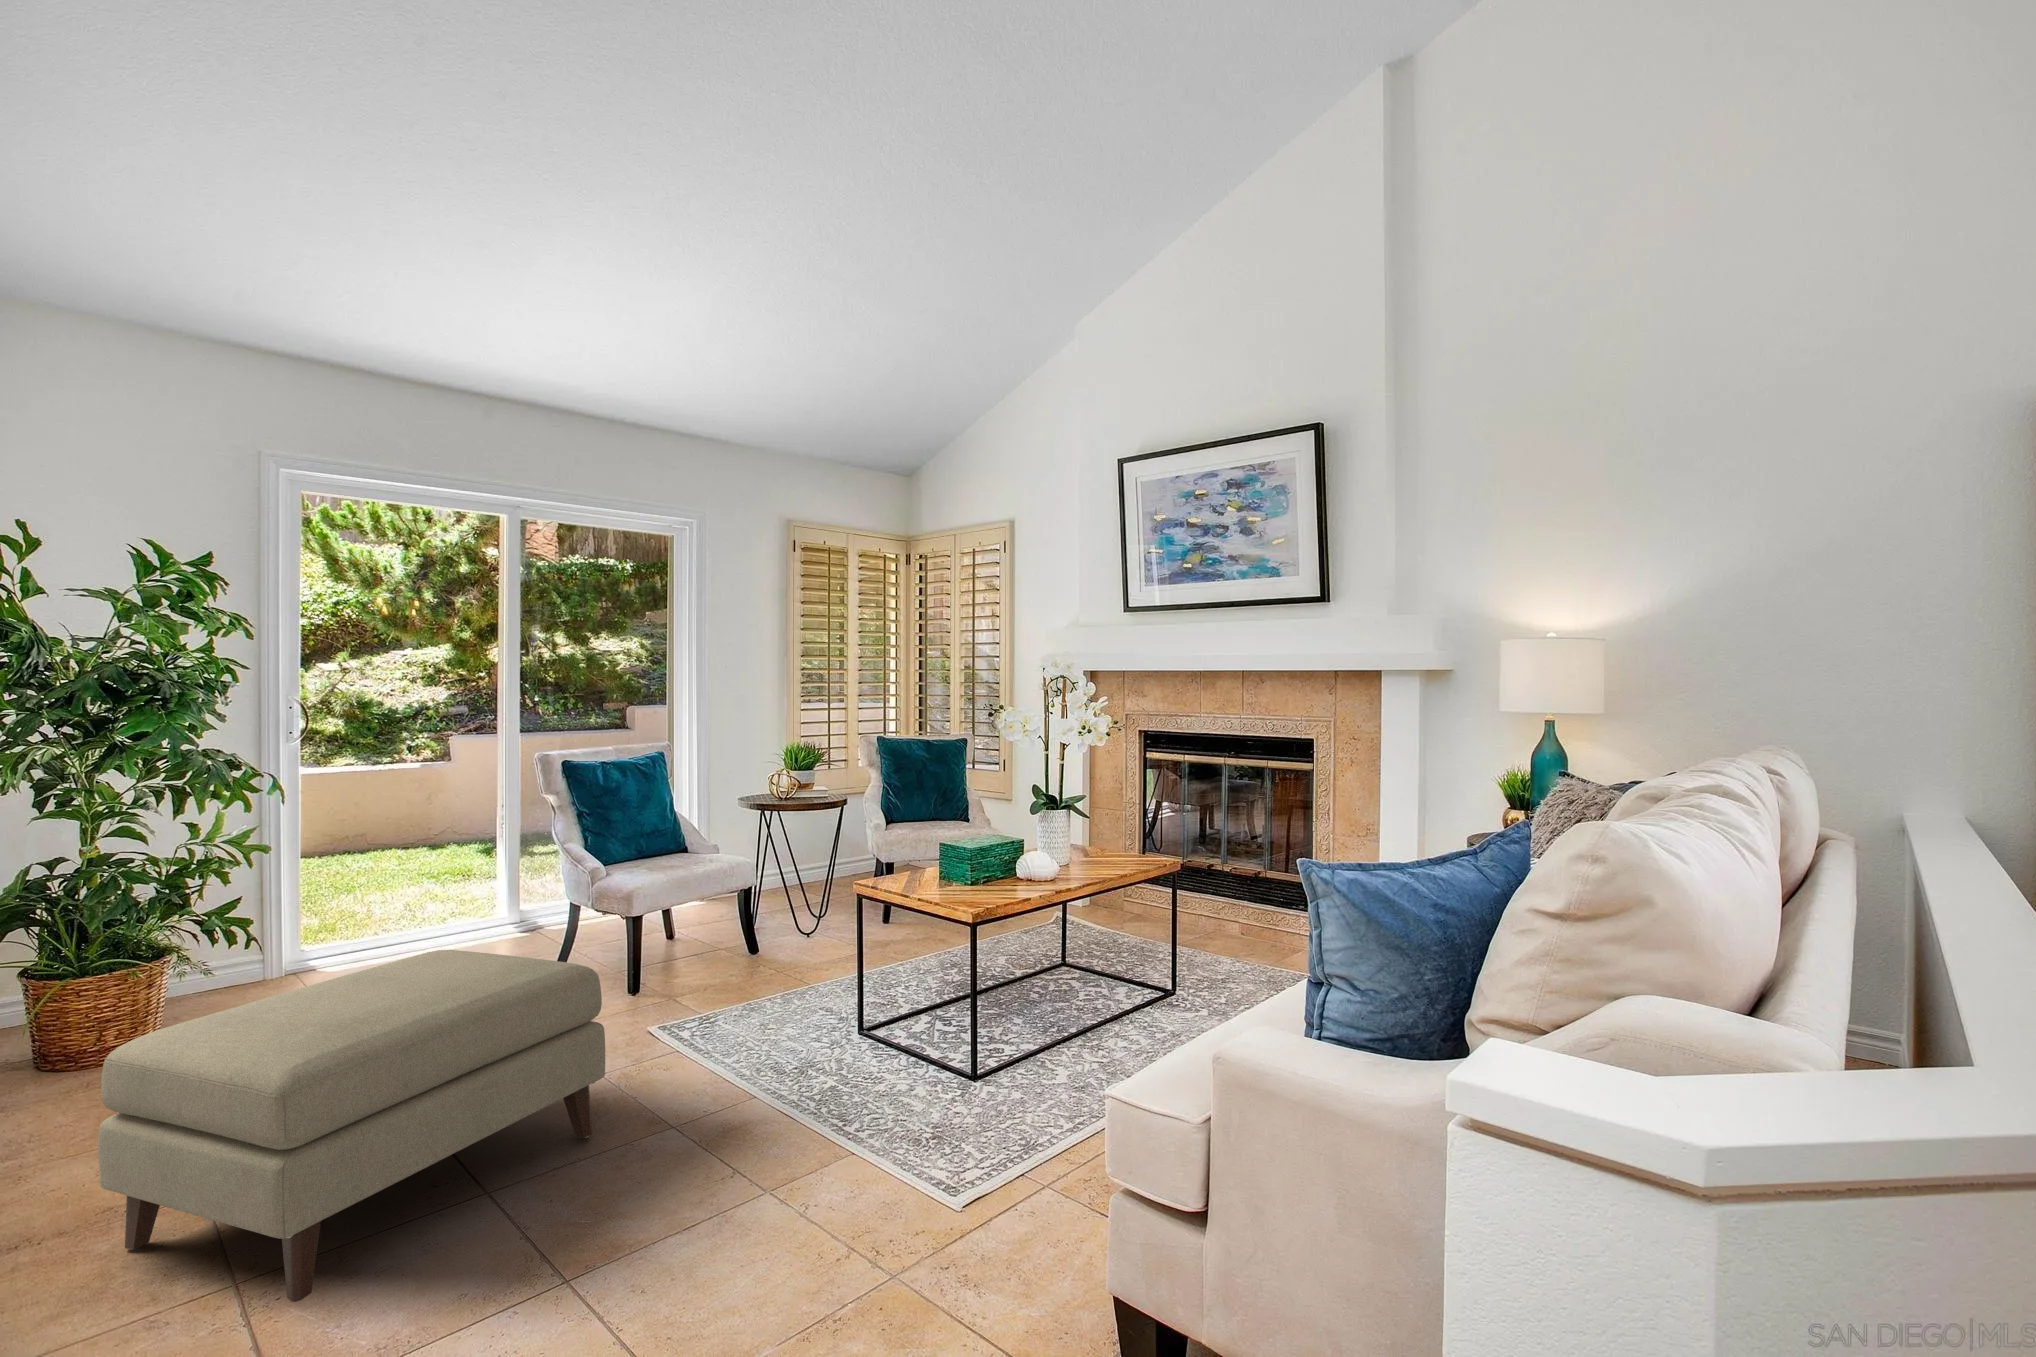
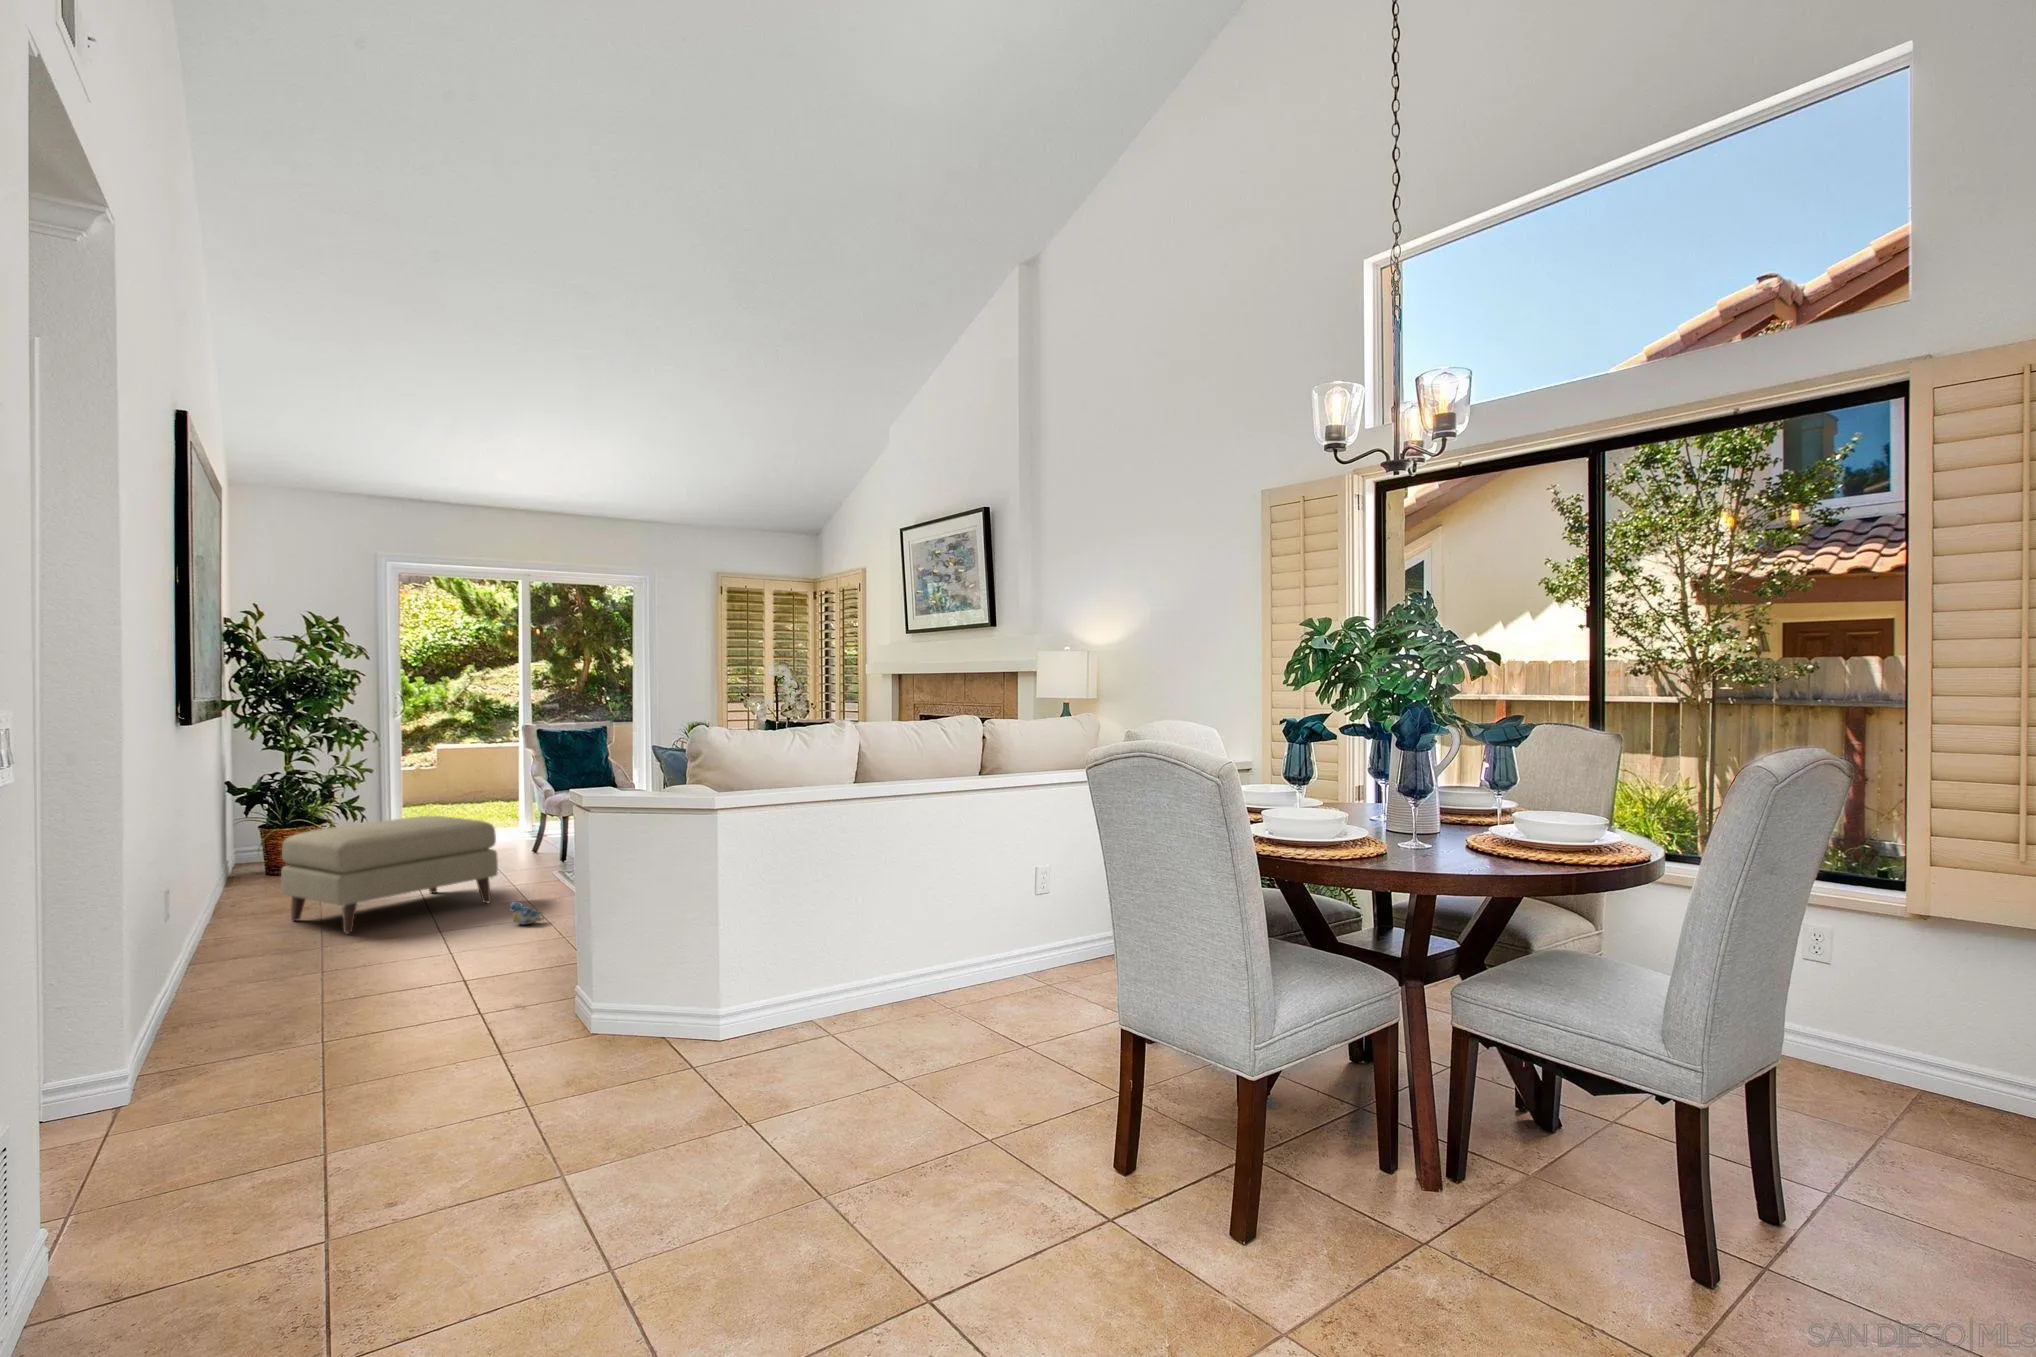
plush toy: none [694,1163,774,1217] -> present [510,901,543,925]

